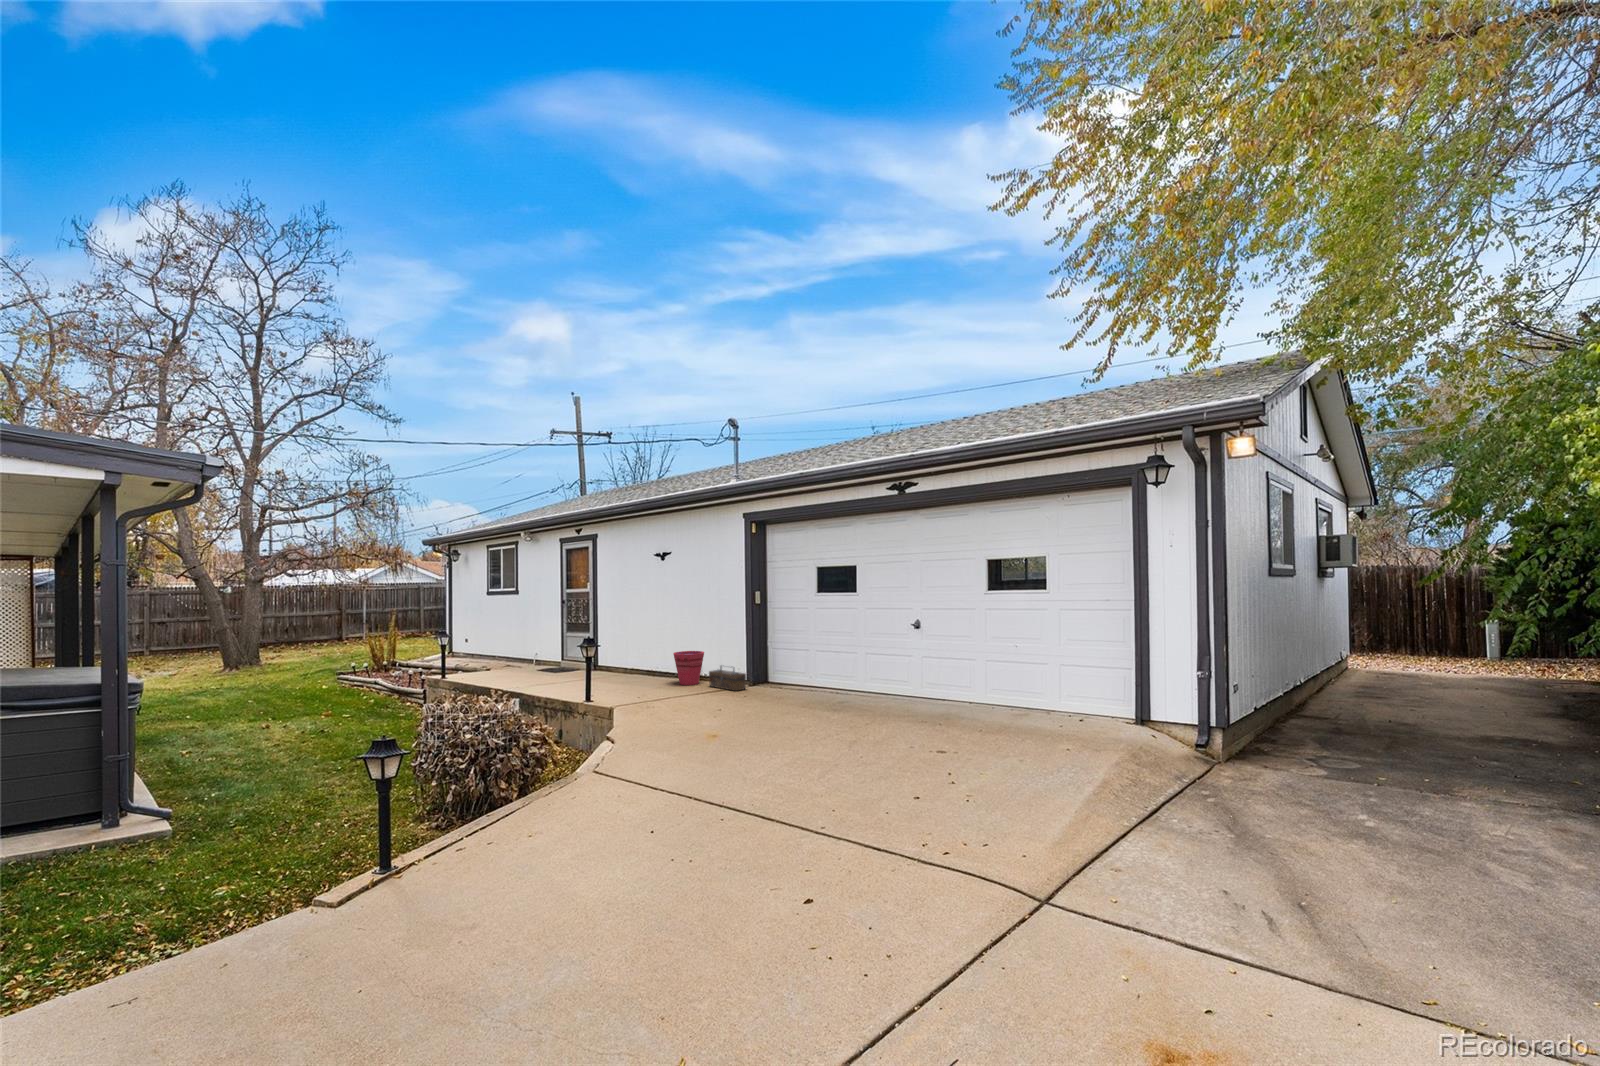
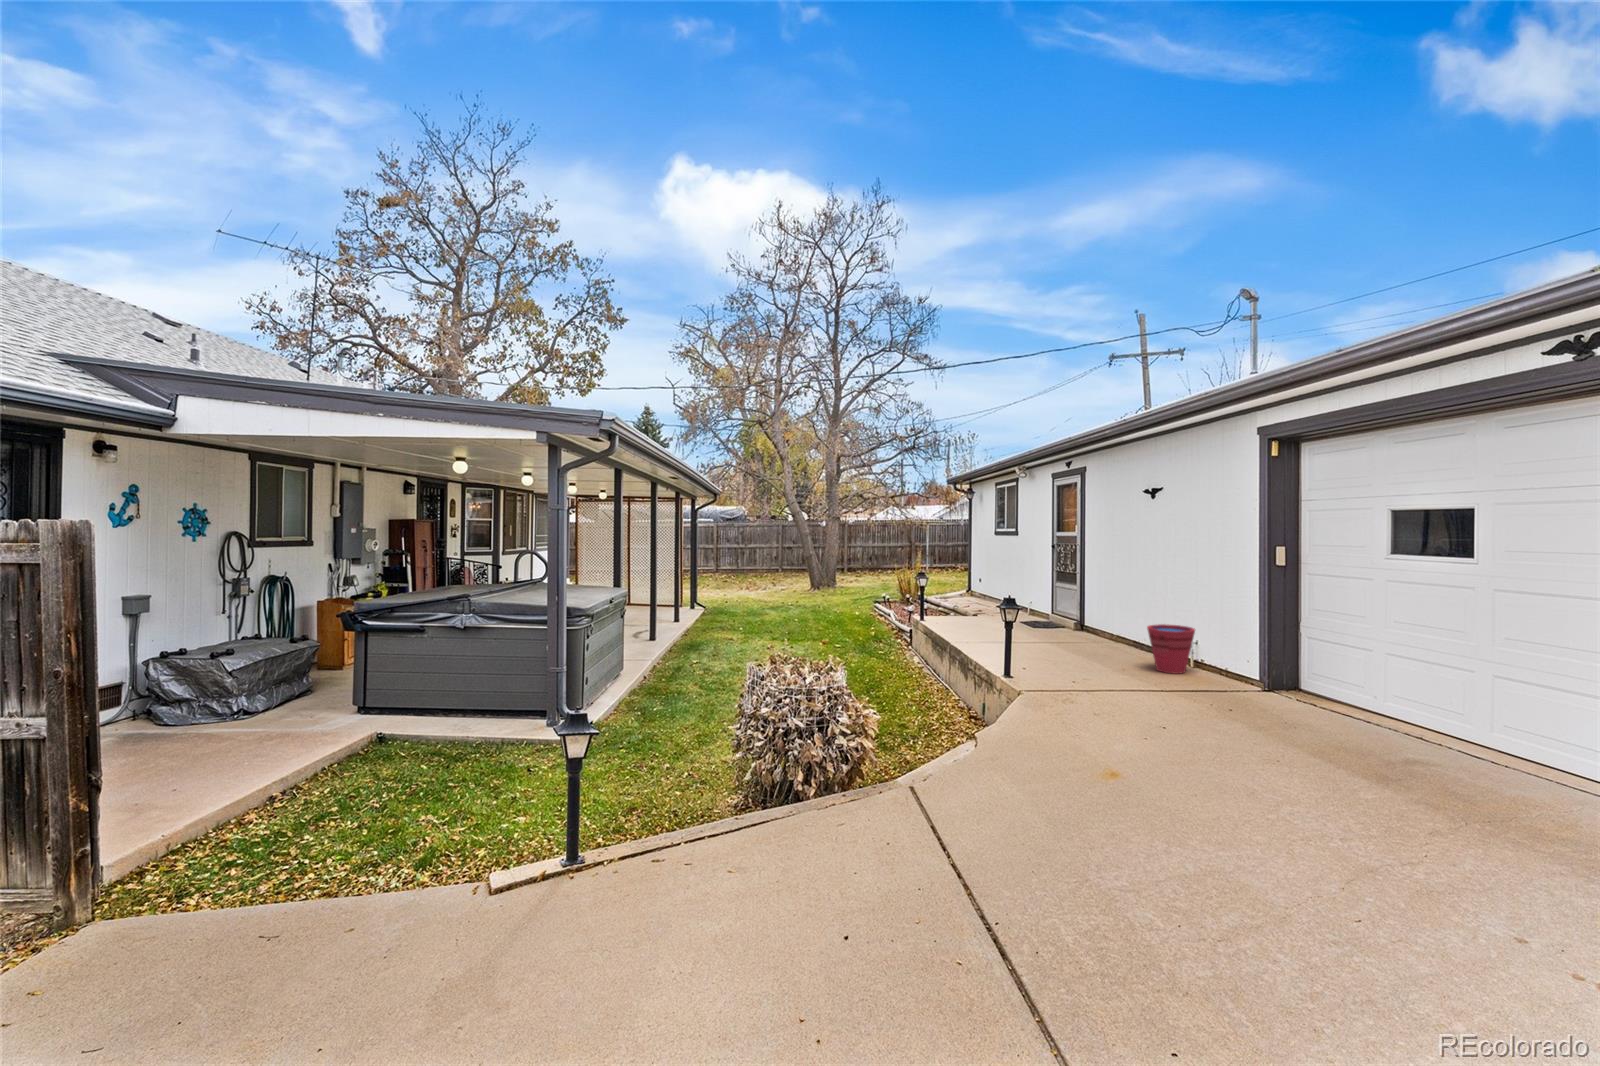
toolbox: present [709,666,746,691] -> none [1194,653,1254,697]

